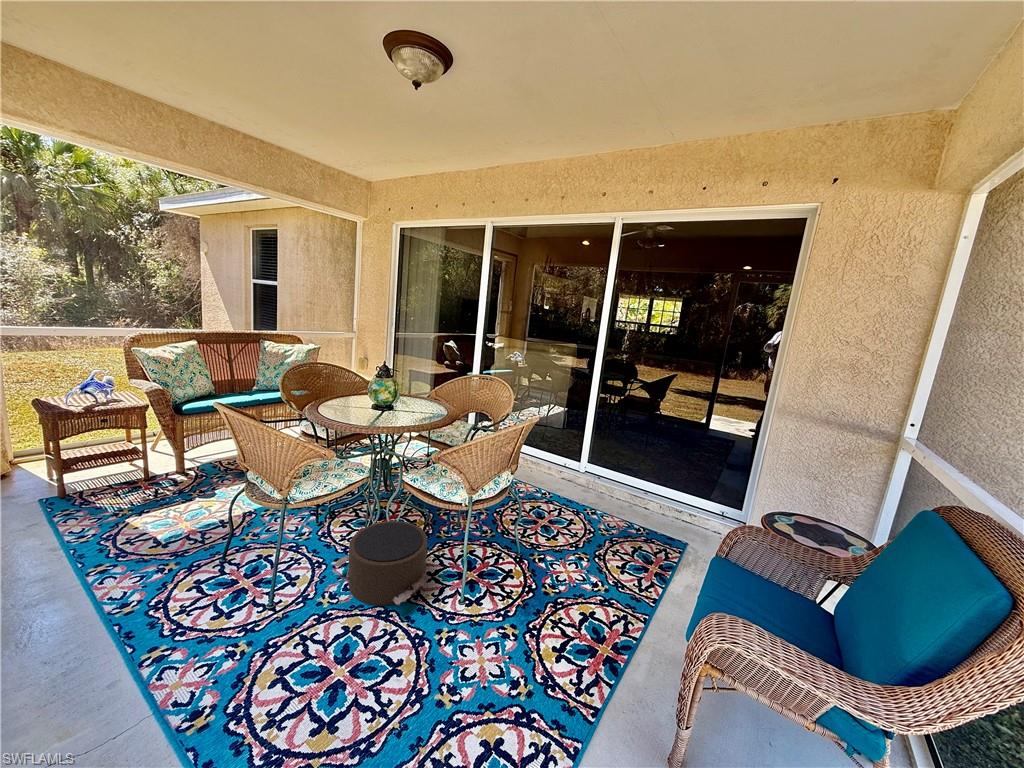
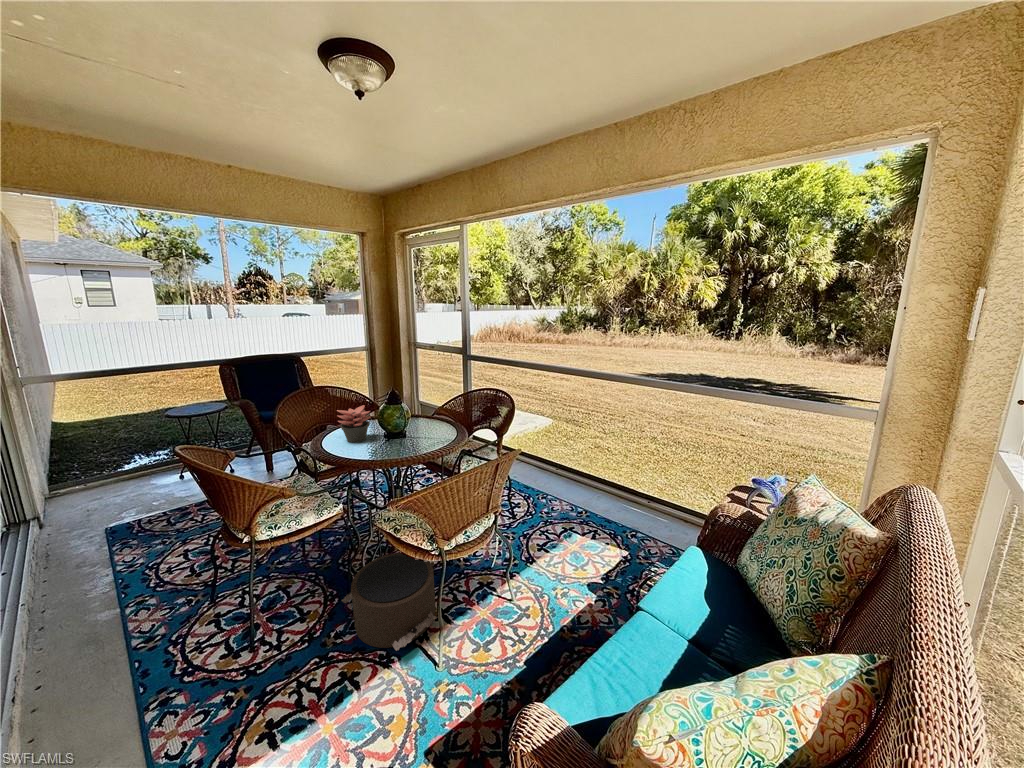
succulent plant: none [331,381,364,416] -> present [337,405,370,442]

